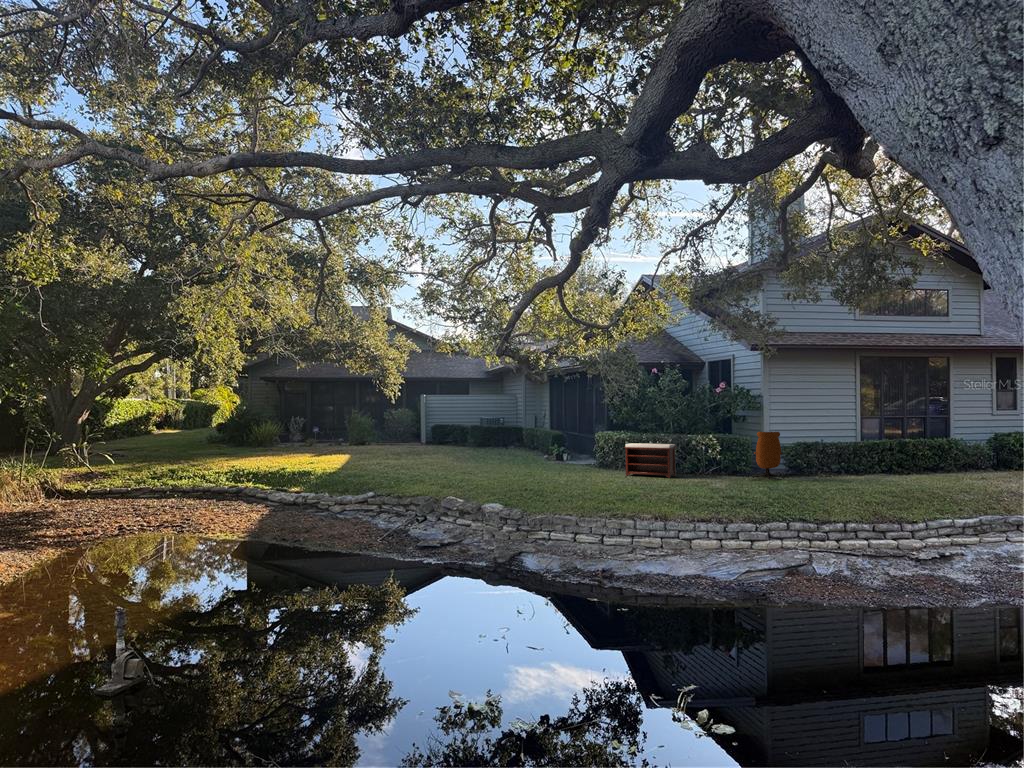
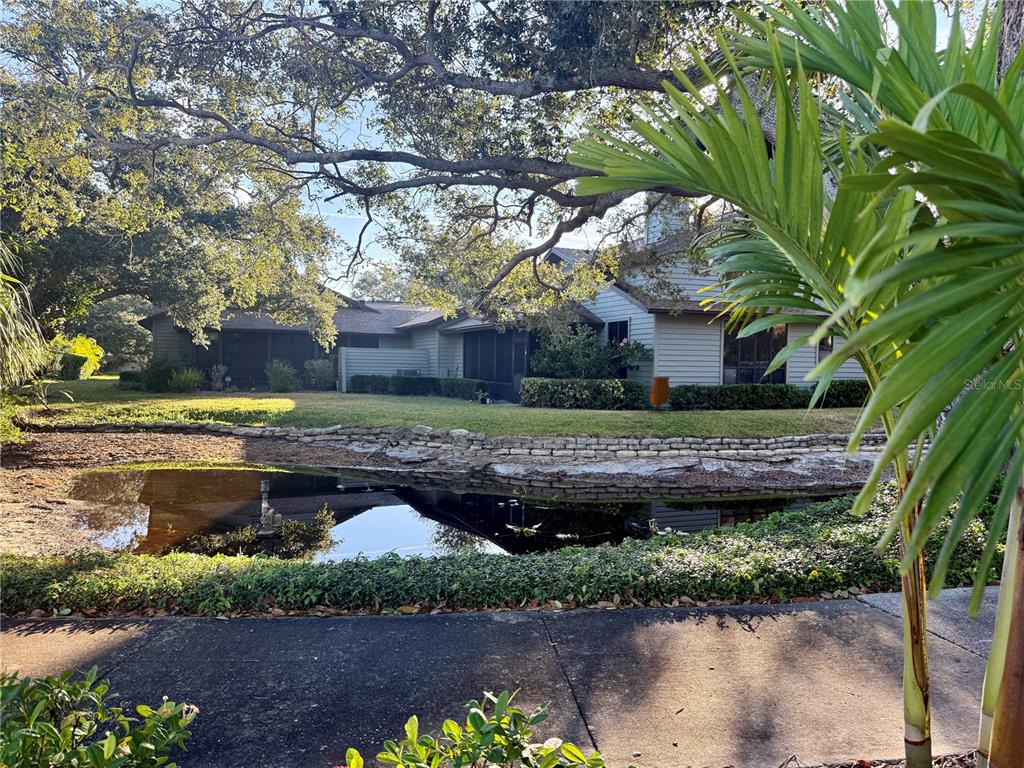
bench: present [624,443,677,478] -> none [551,386,592,412]

